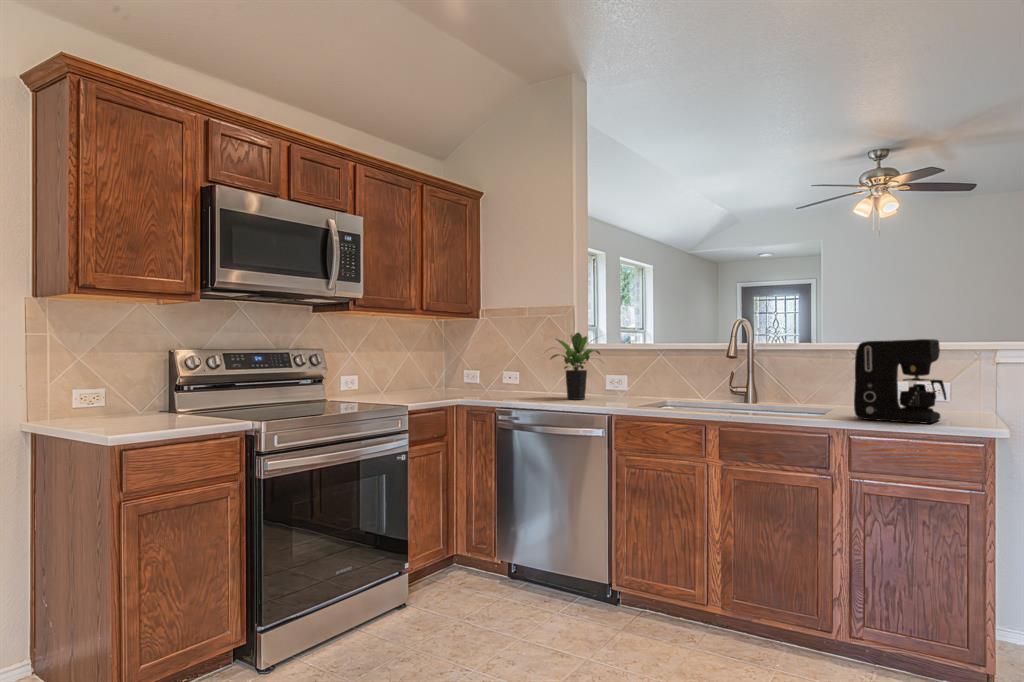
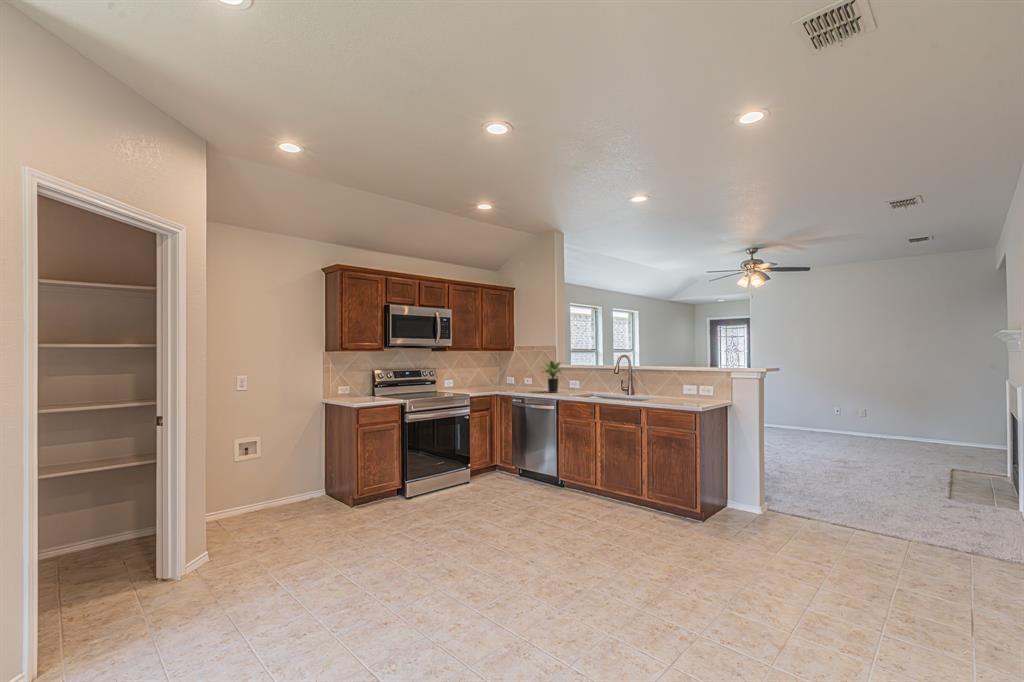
coffee maker: present [854,339,947,424] -> none [653,368,692,405]

